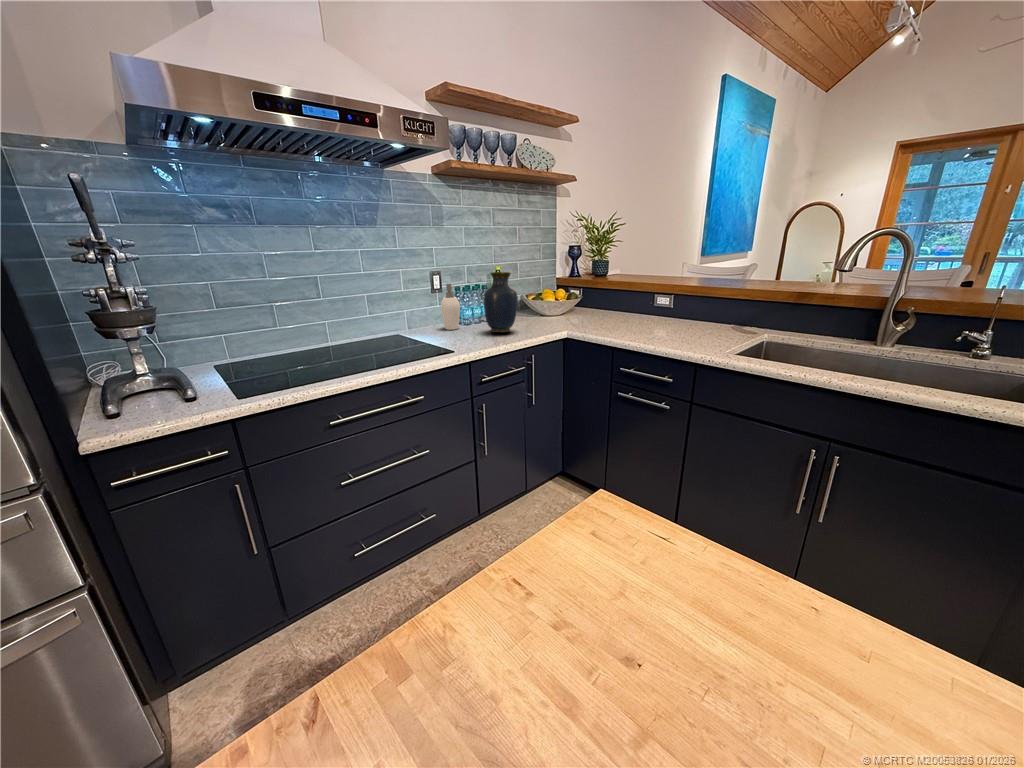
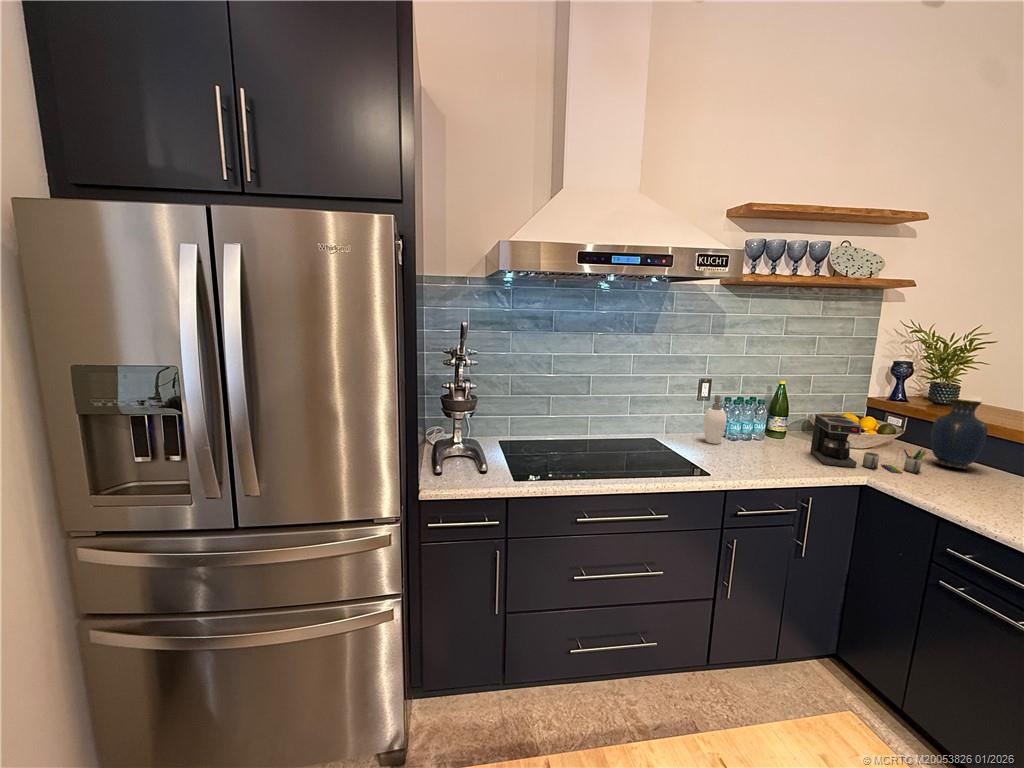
vase: present [484,272,517,332] -> present [931,398,987,469]
coffee maker: none [526,289,599,329] -> present [810,414,927,473]

